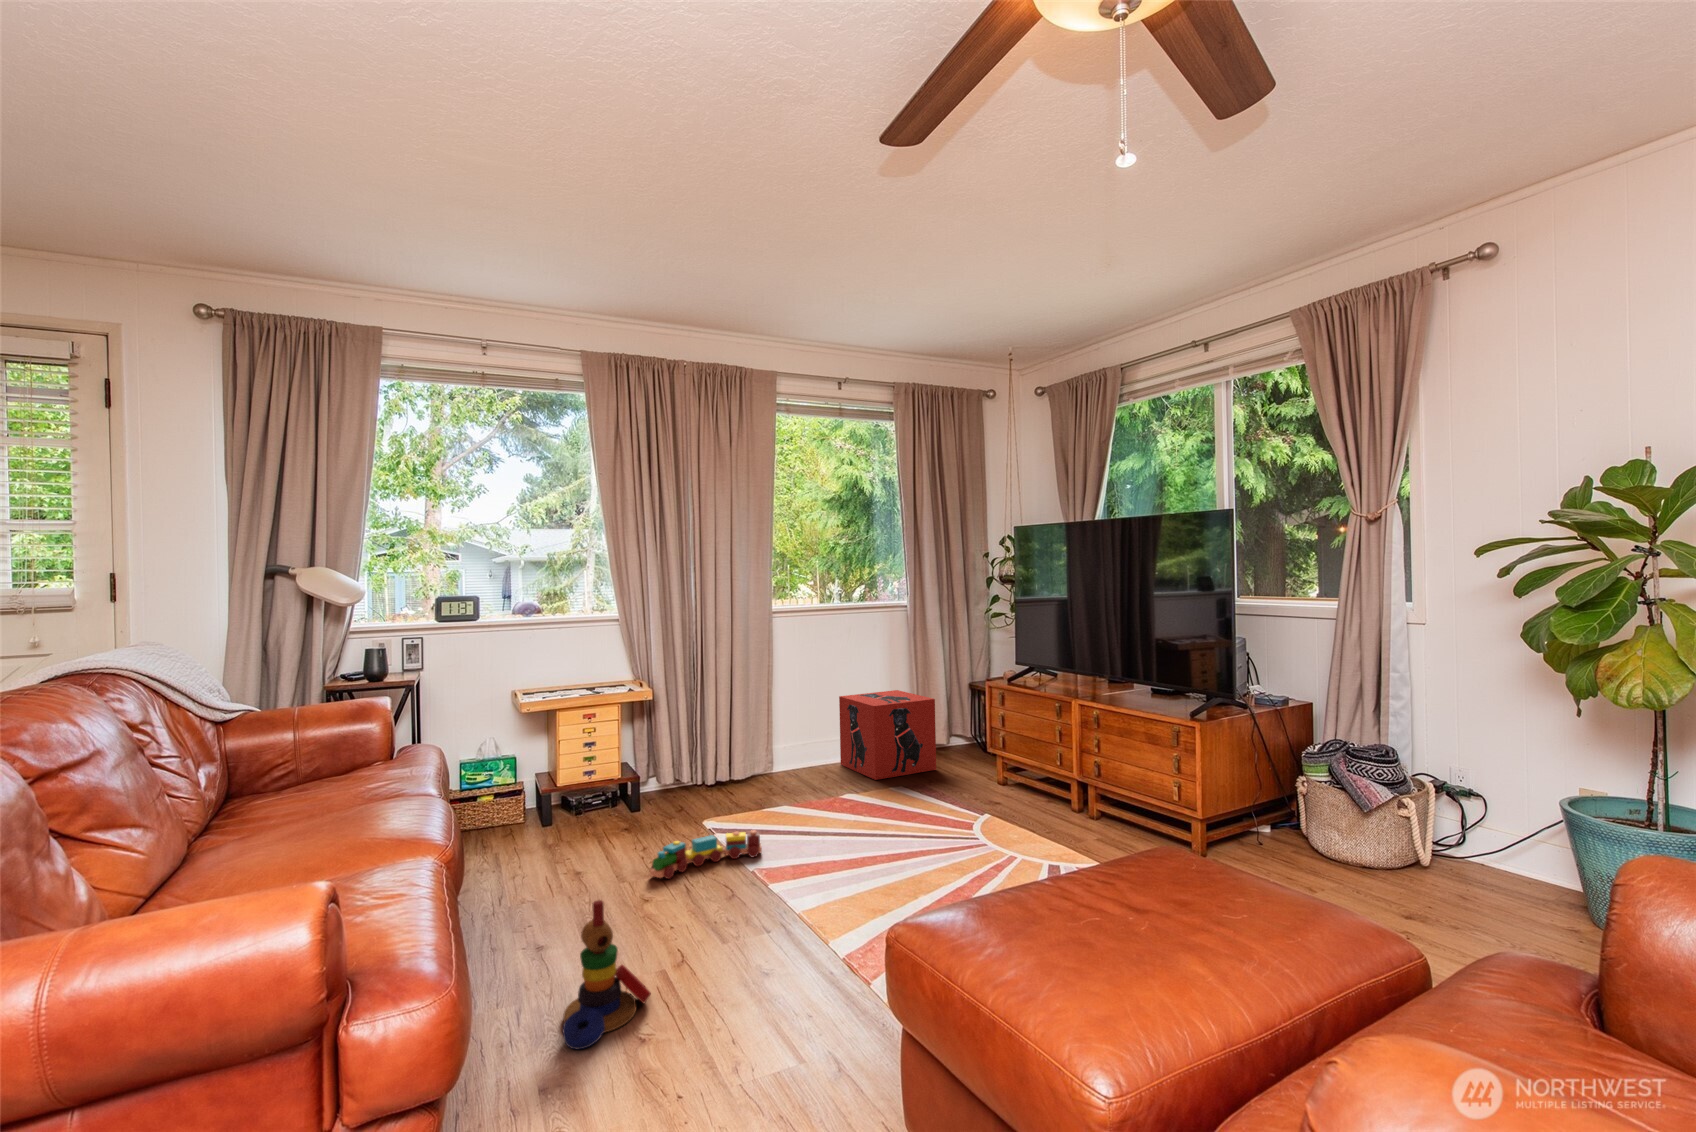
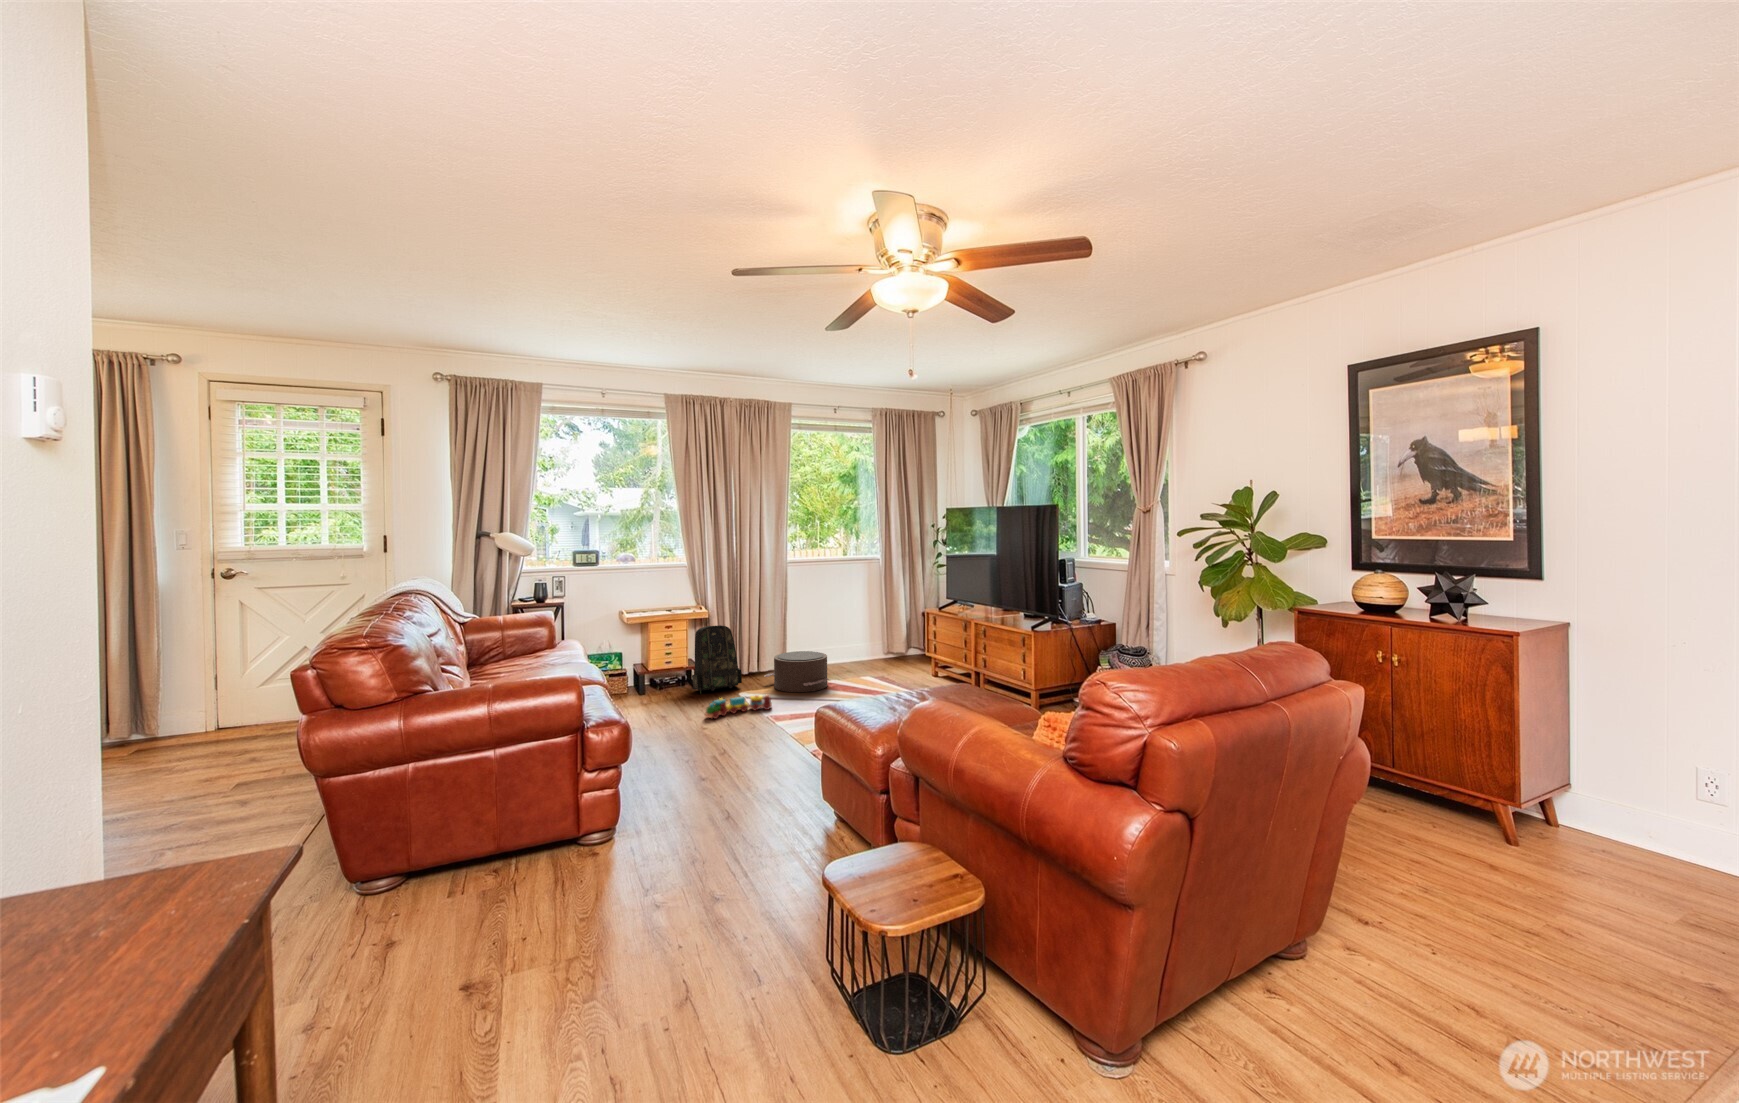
storage box: present [839,690,936,780] -> none [832,616,894,673]
backpack: none [627,712,707,826] -> present [692,625,742,694]
pouf: none [741,749,849,819] -> present [765,651,829,692]
stacking toy: present [563,900,651,1049] -> none [658,712,703,781]

